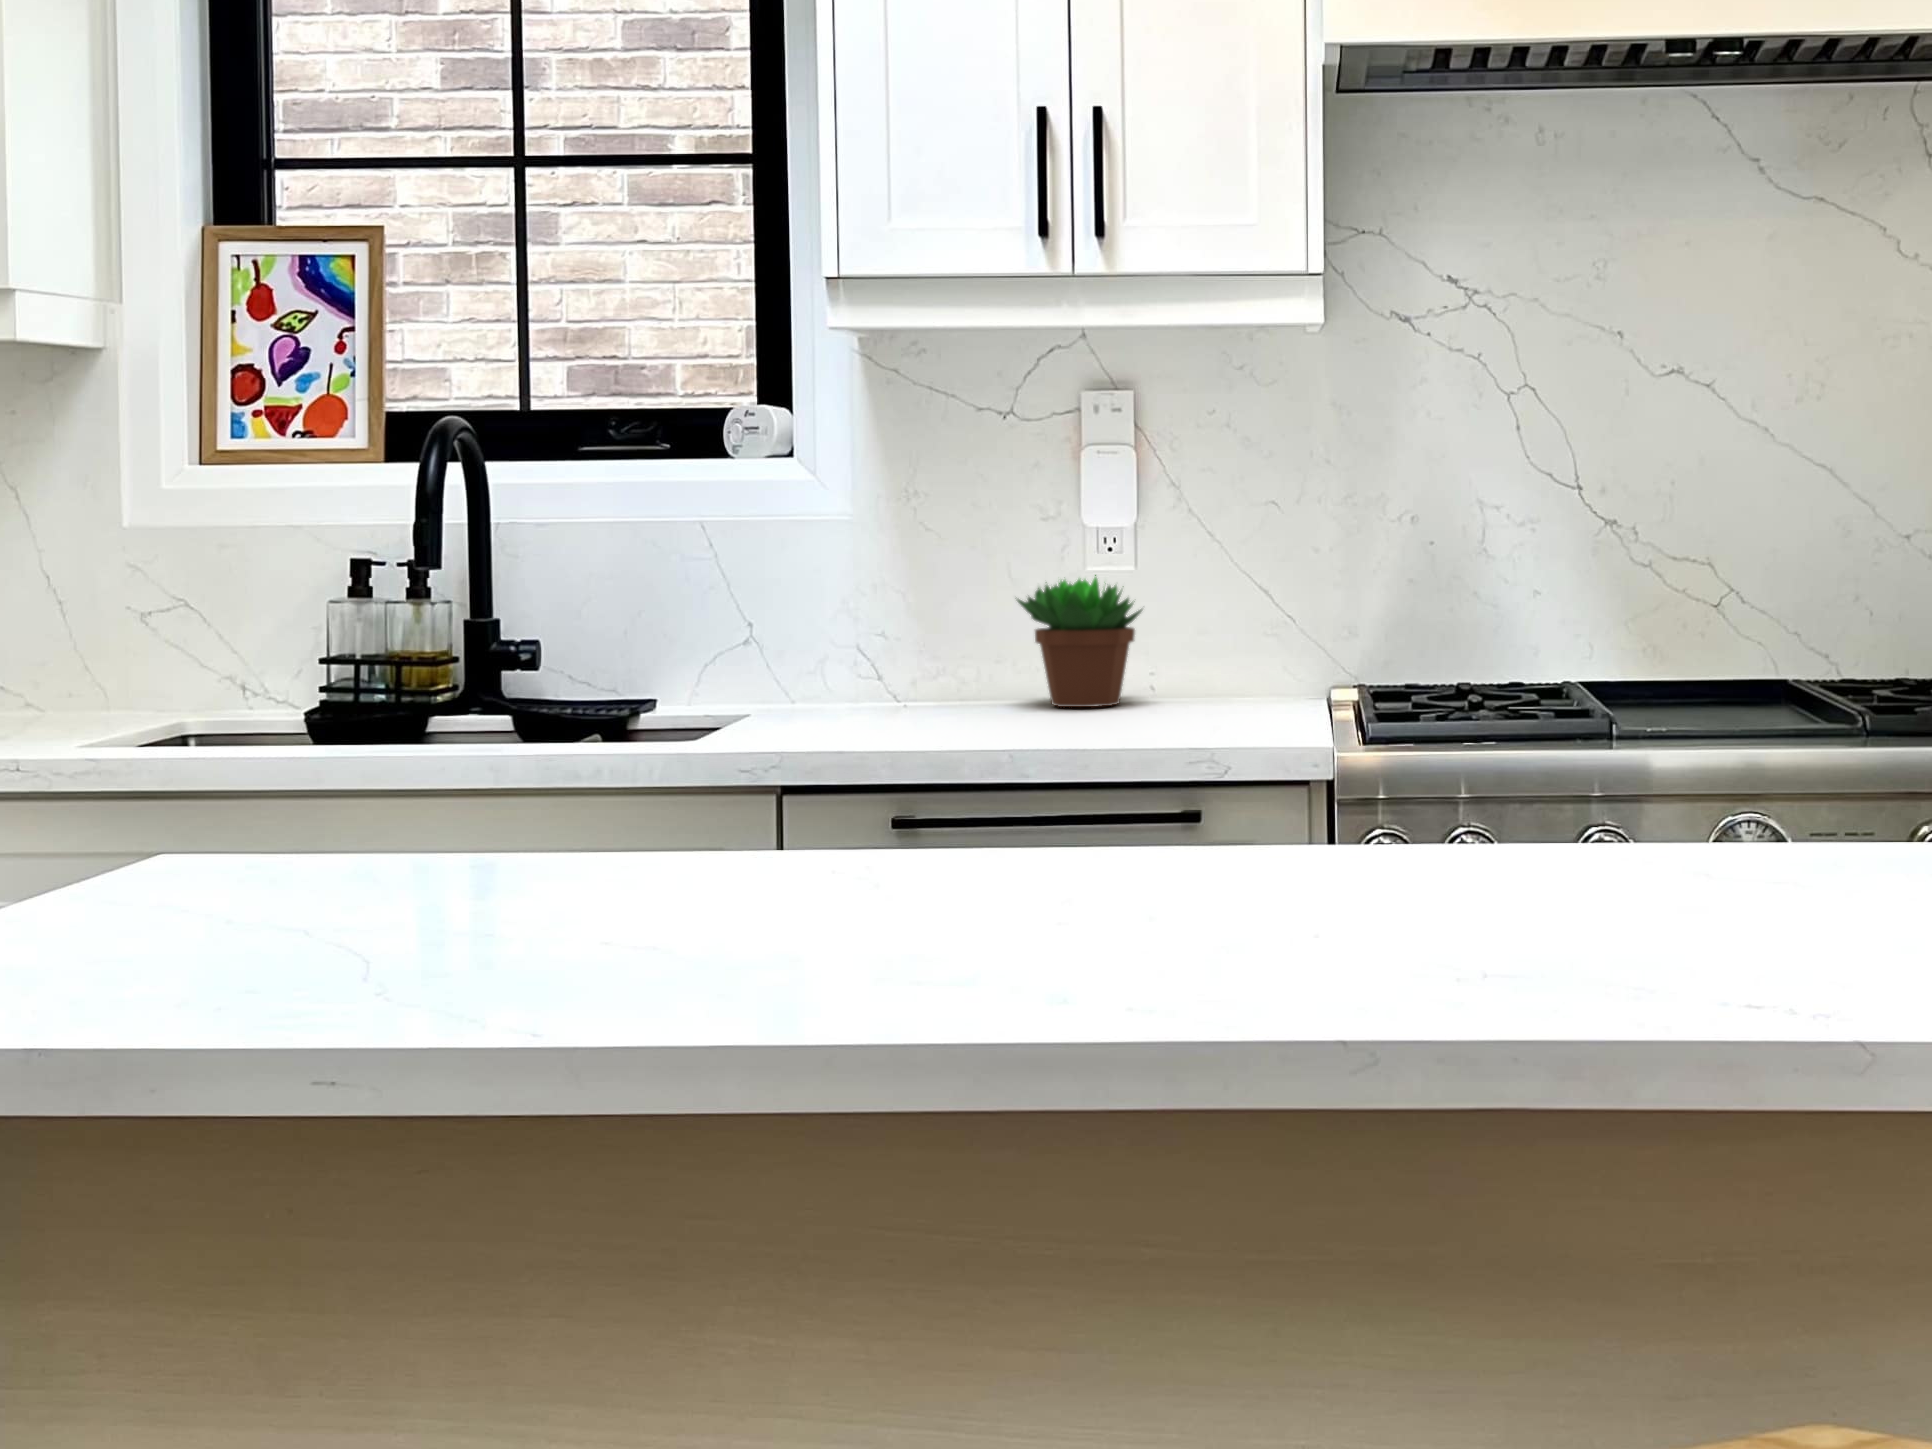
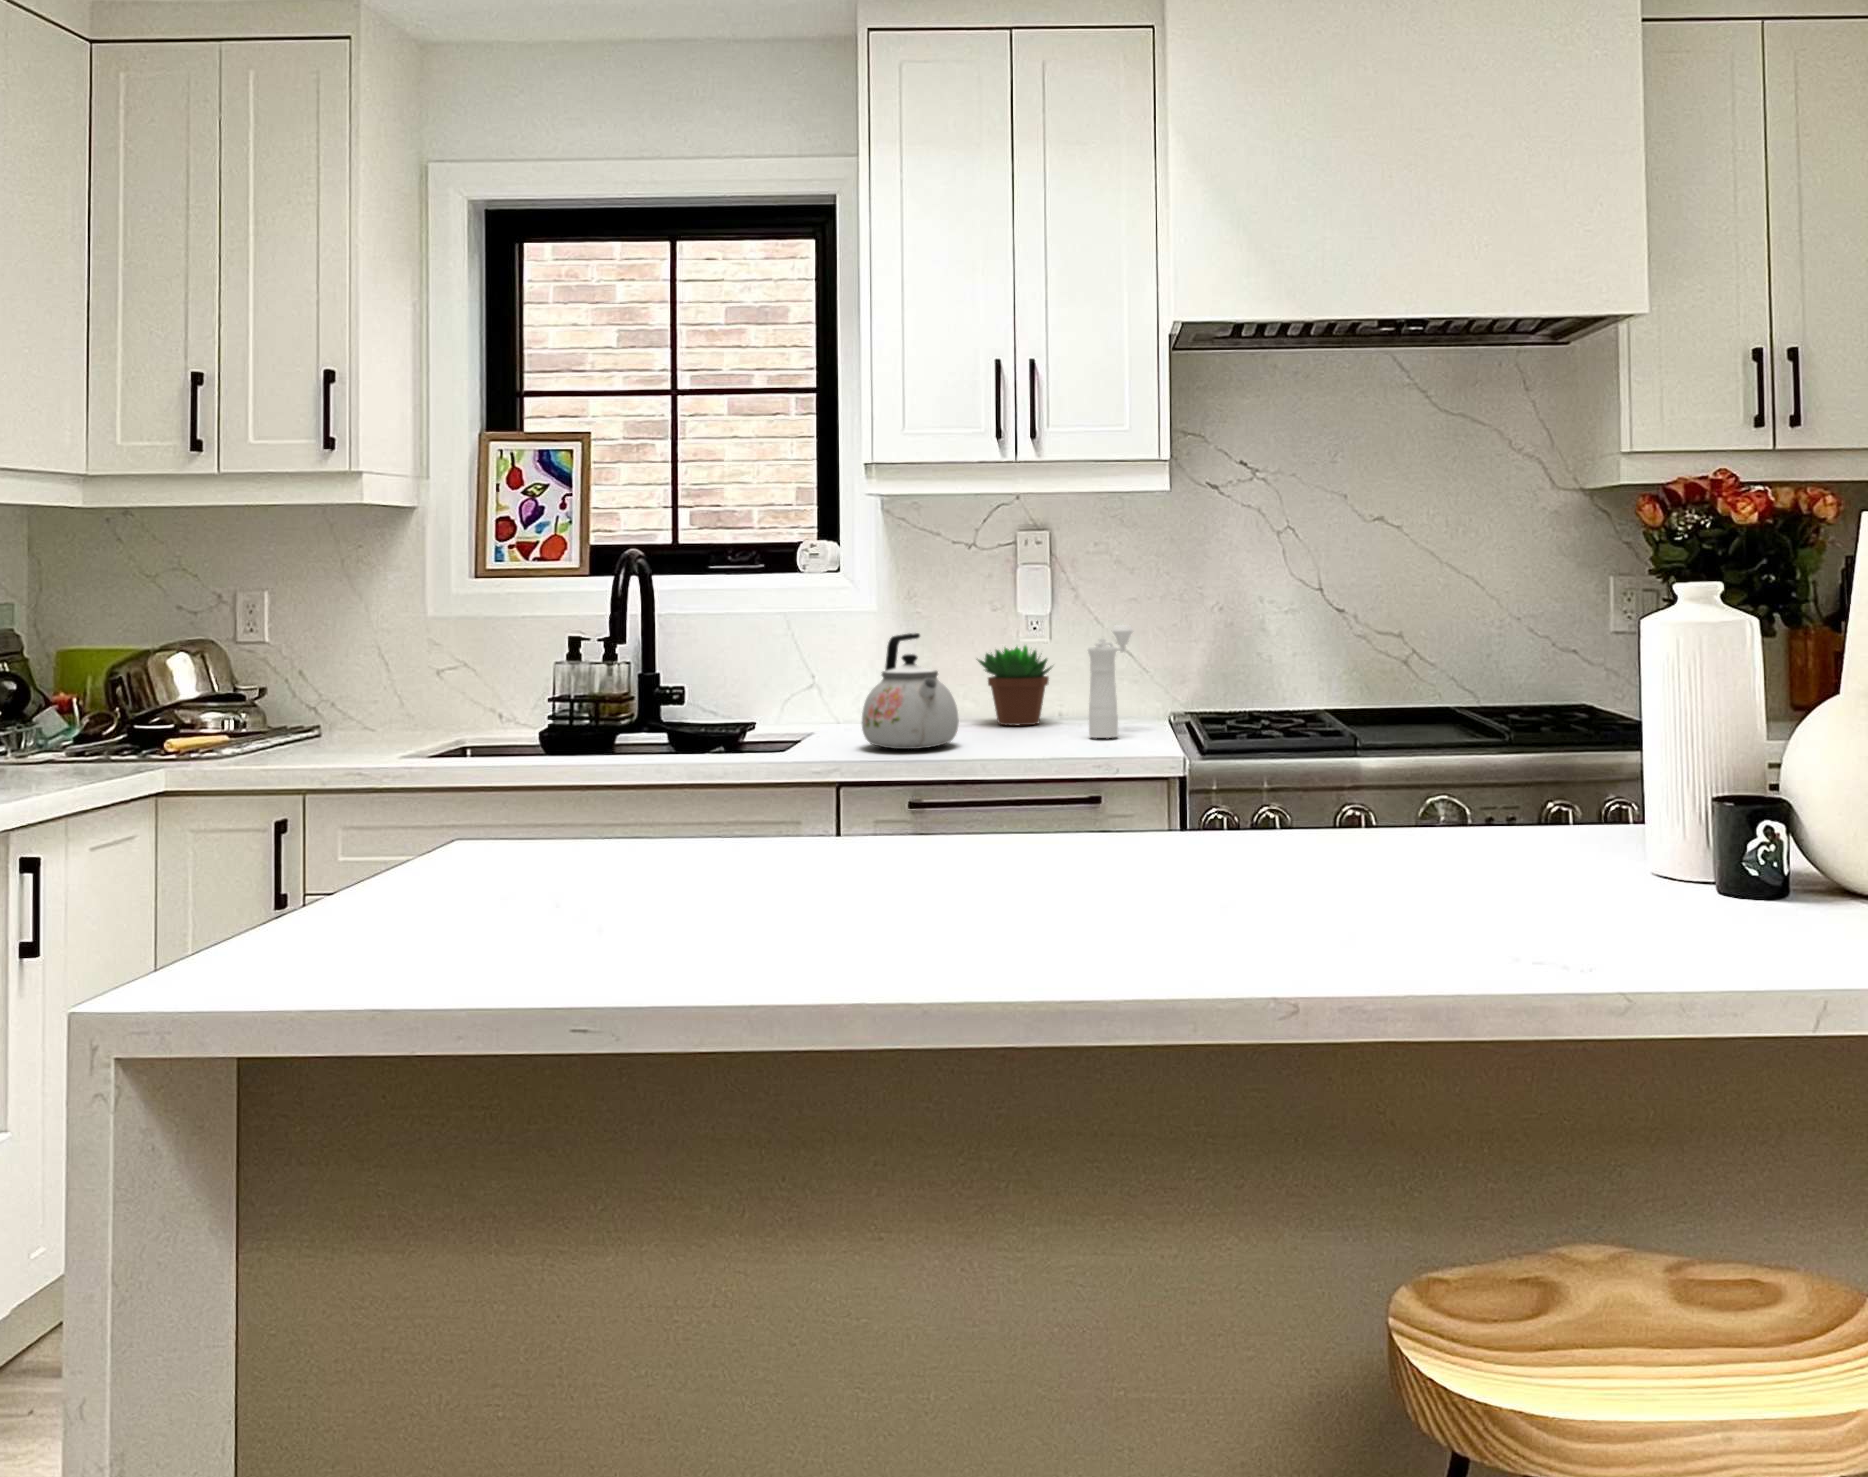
pepper mill: none [1174,543,1261,725] -> present [1088,624,1133,738]
kettle: none [802,555,959,740] -> present [862,633,959,749]

